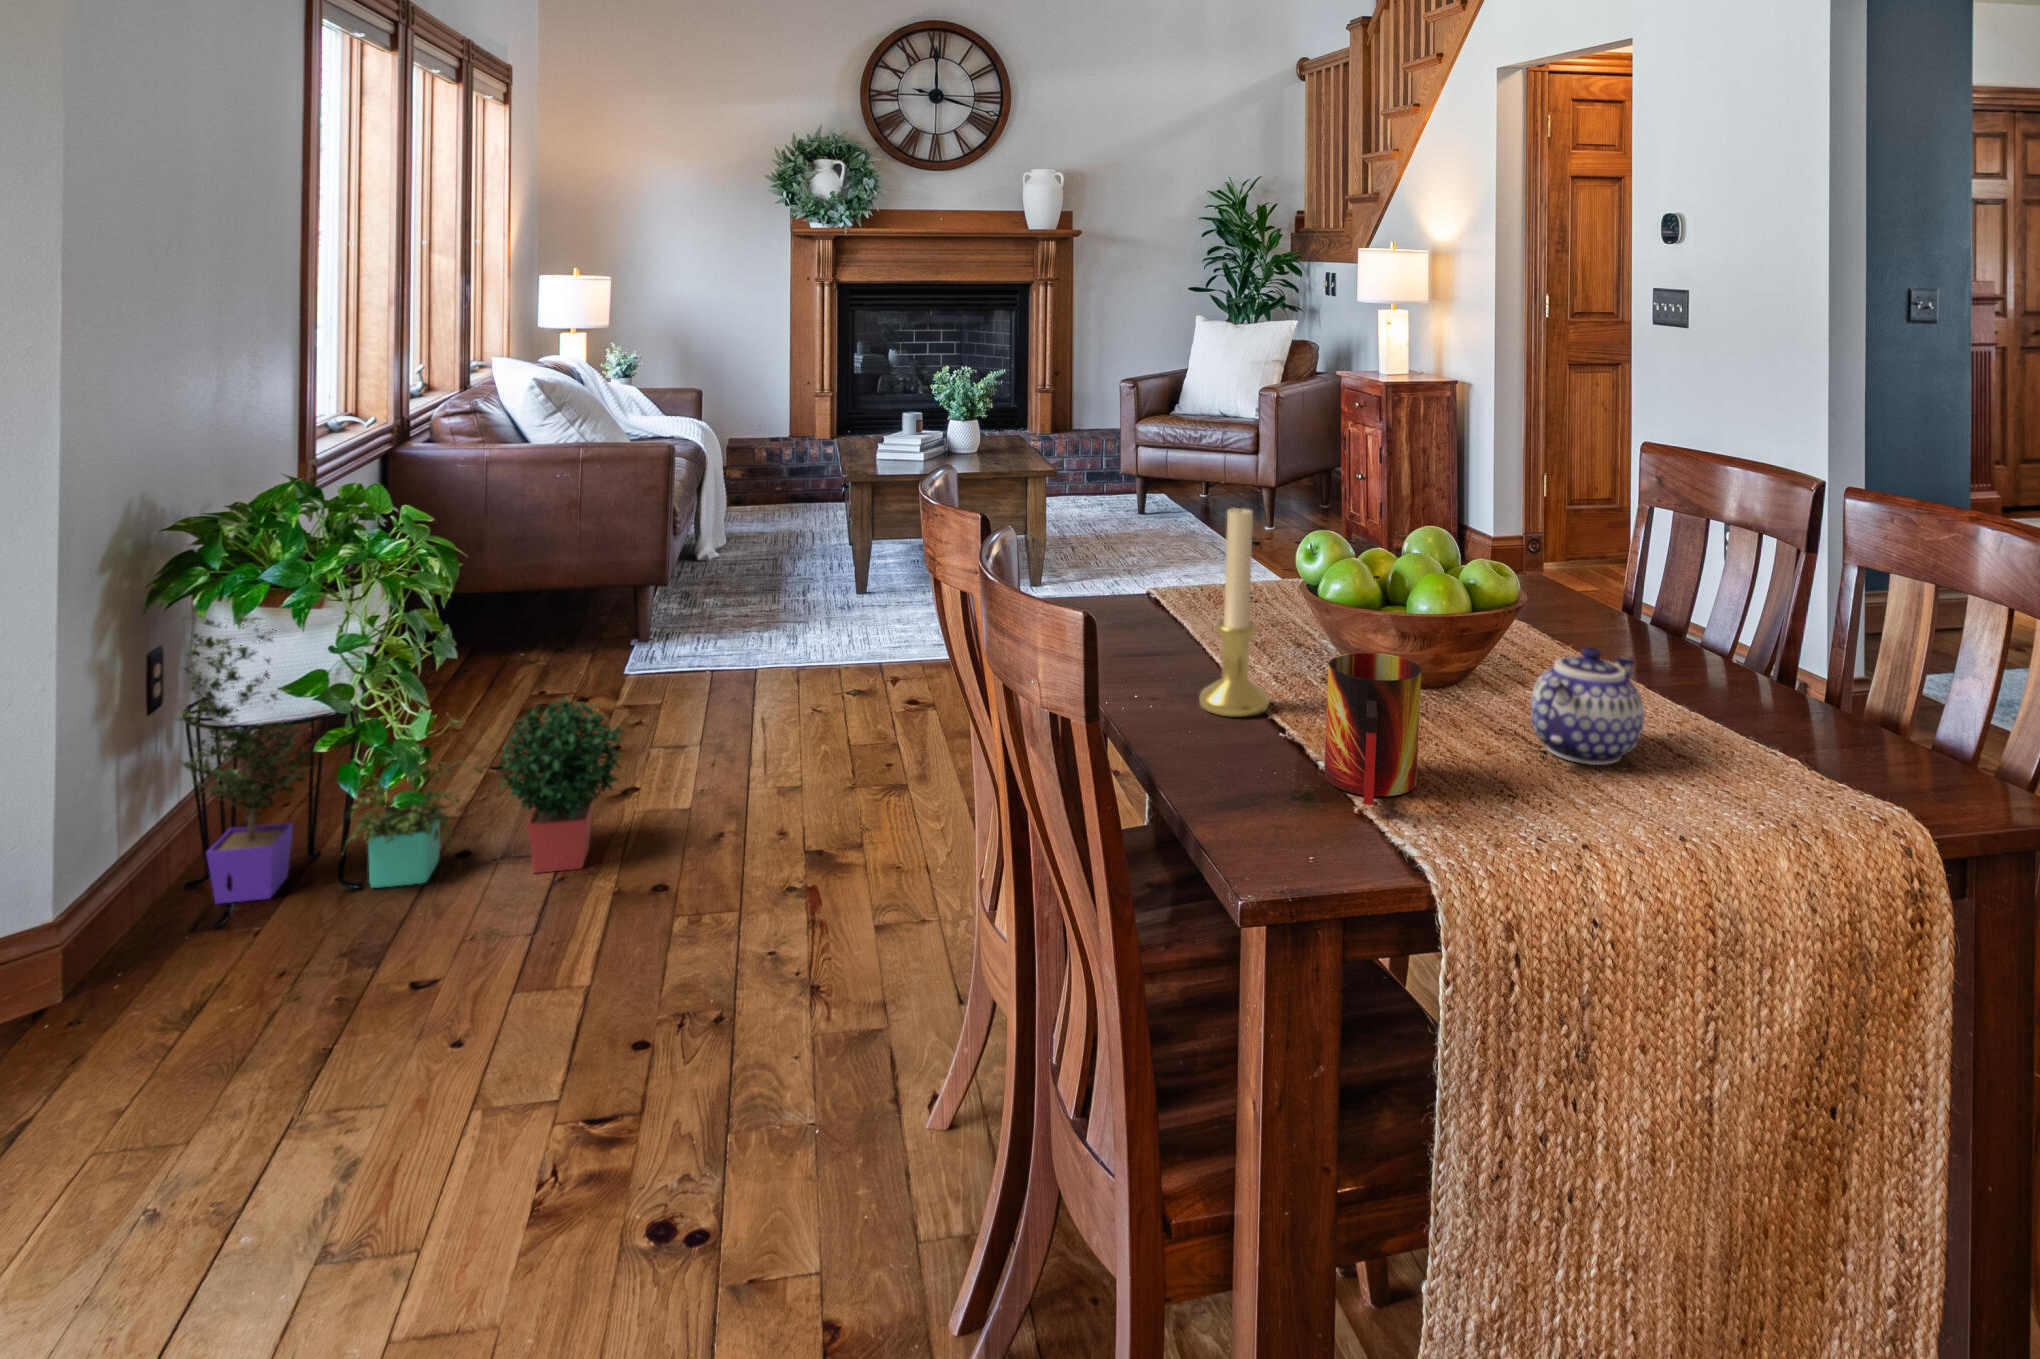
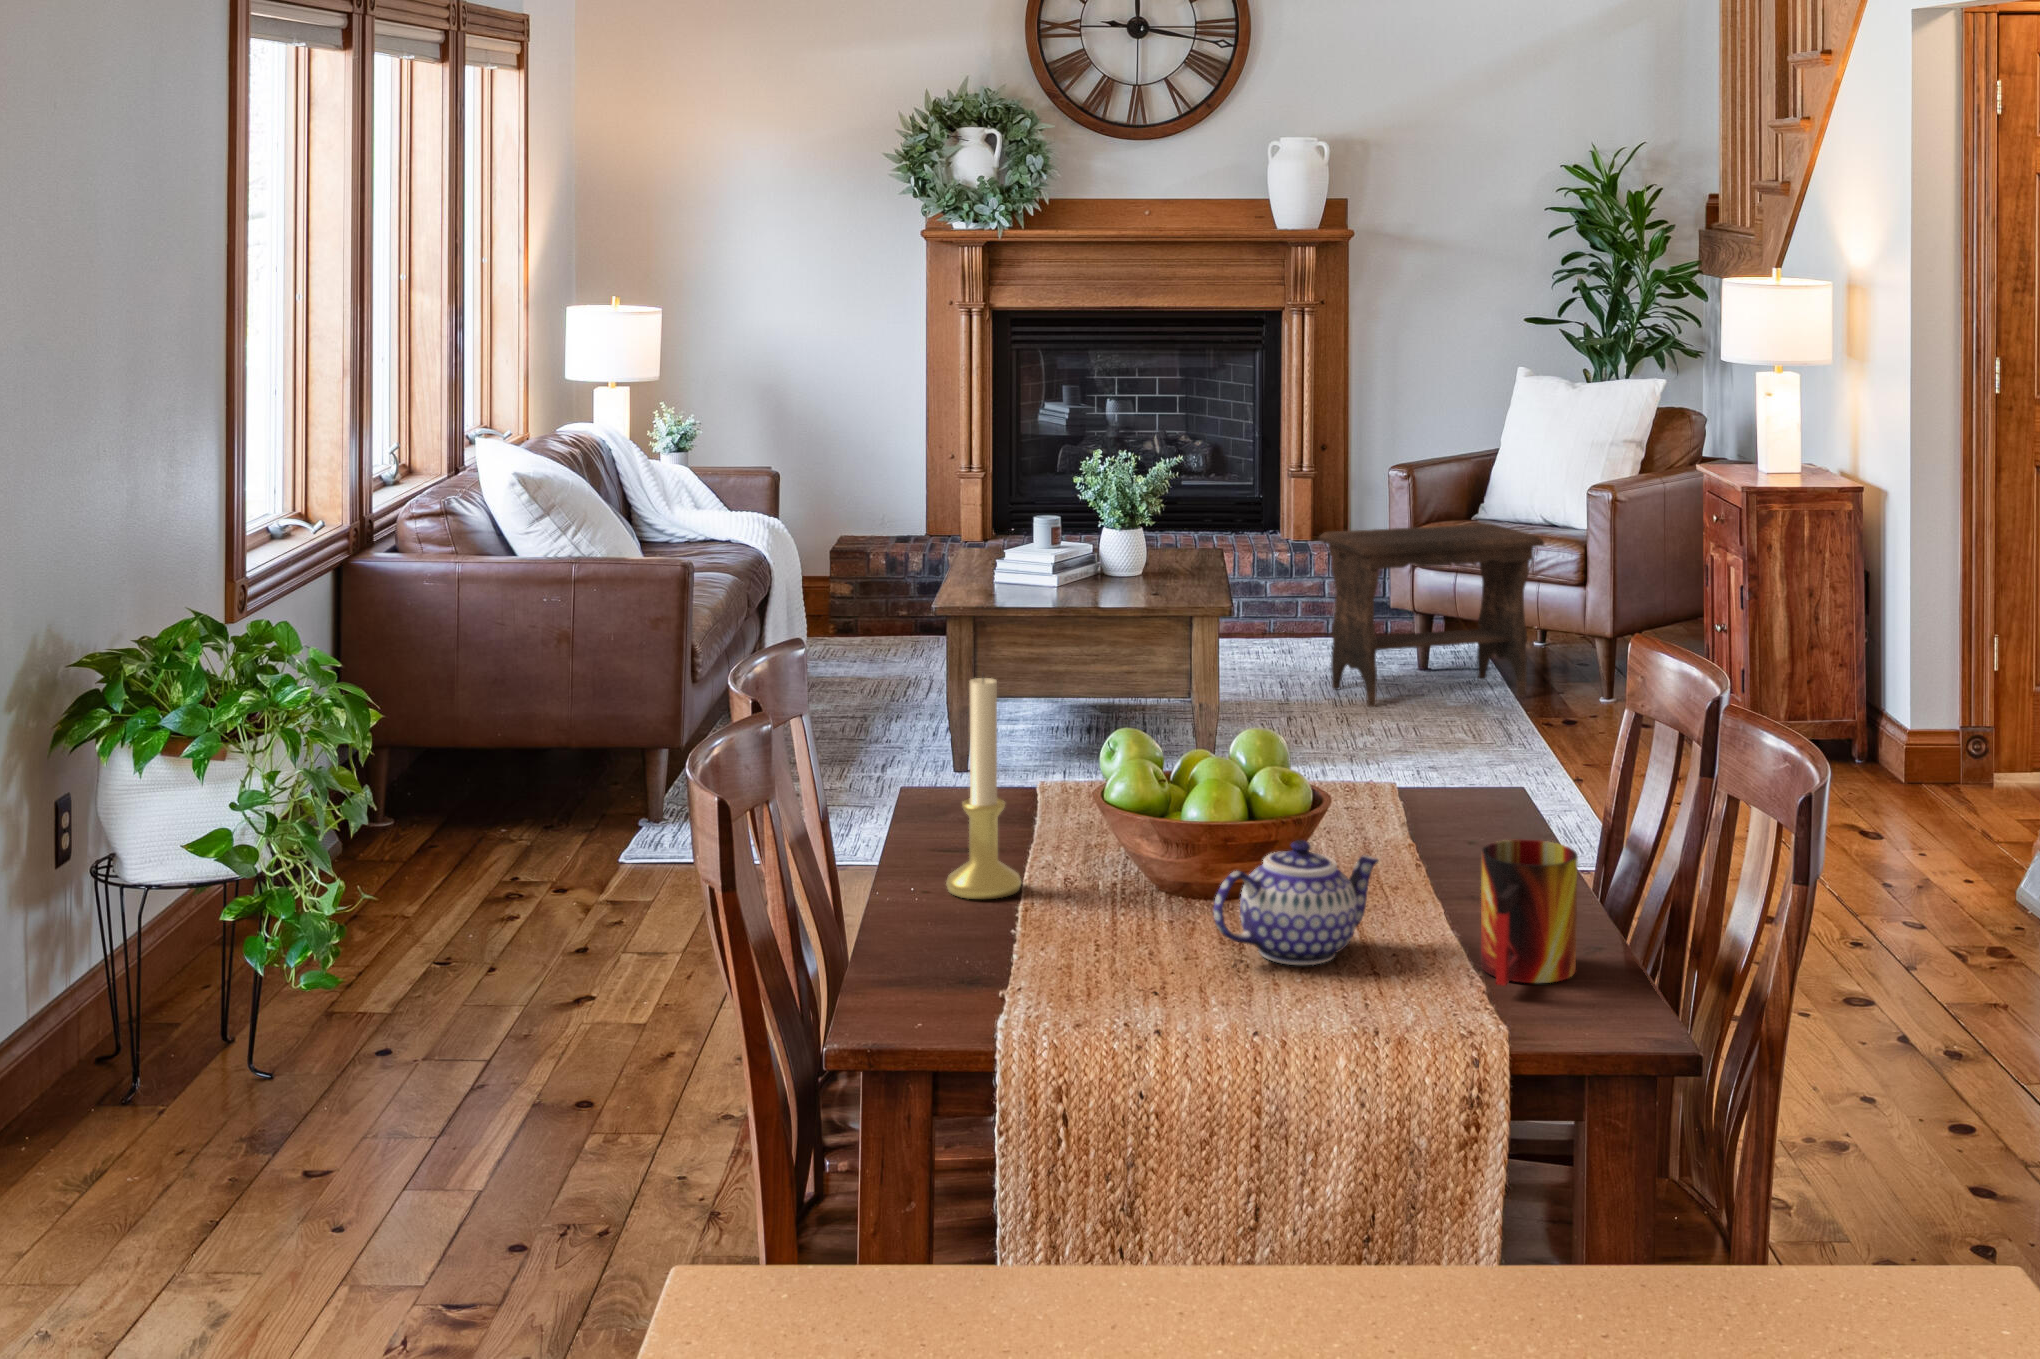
footstool: none [1083,418,1227,538] -> present [1319,524,1544,707]
potted plant: present [177,595,624,904] -> none [77,724,541,1076]
mug: present [1324,653,1421,805] -> present [1480,840,1578,986]

